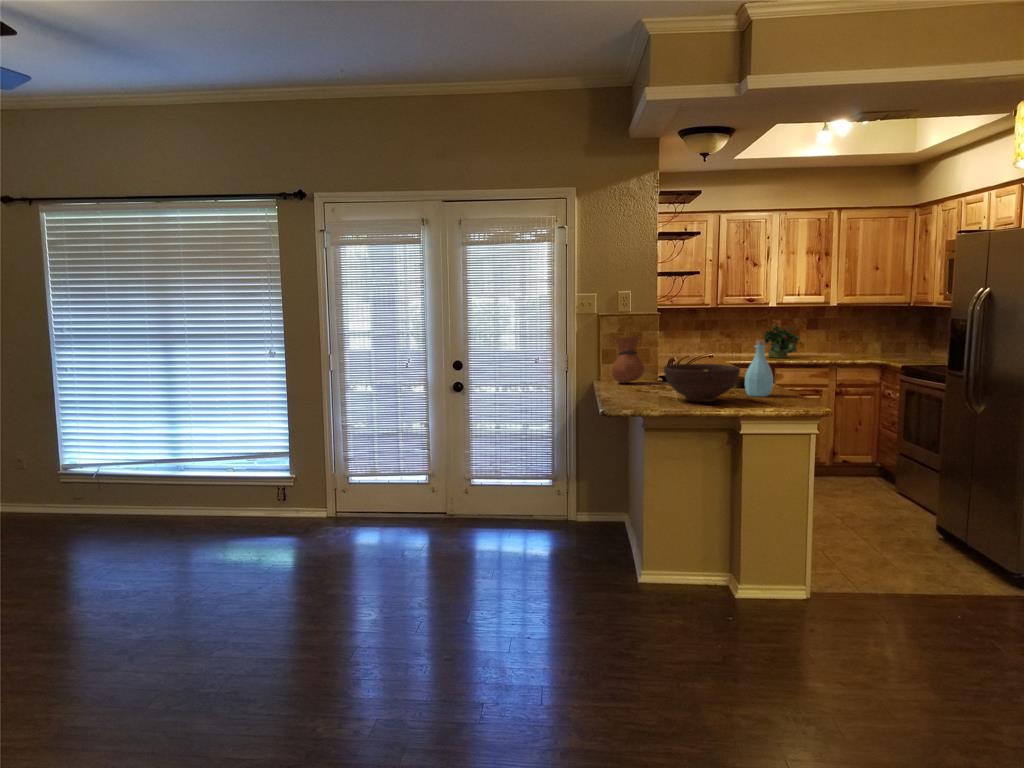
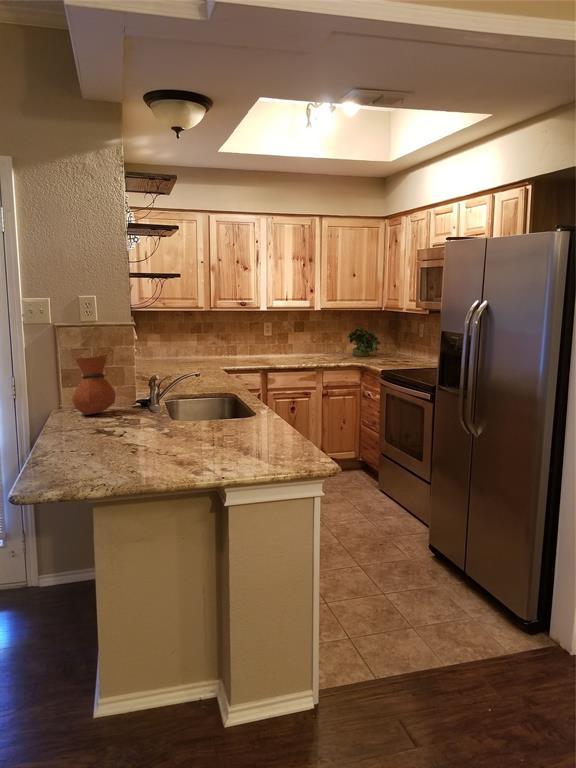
potted plant: present [764,321,802,358] -> present [347,323,380,356]
bottle: present [745,340,773,397] -> none [234,363,267,433]
fruit bowl: present [664,364,740,402] -> none [125,397,226,454]

